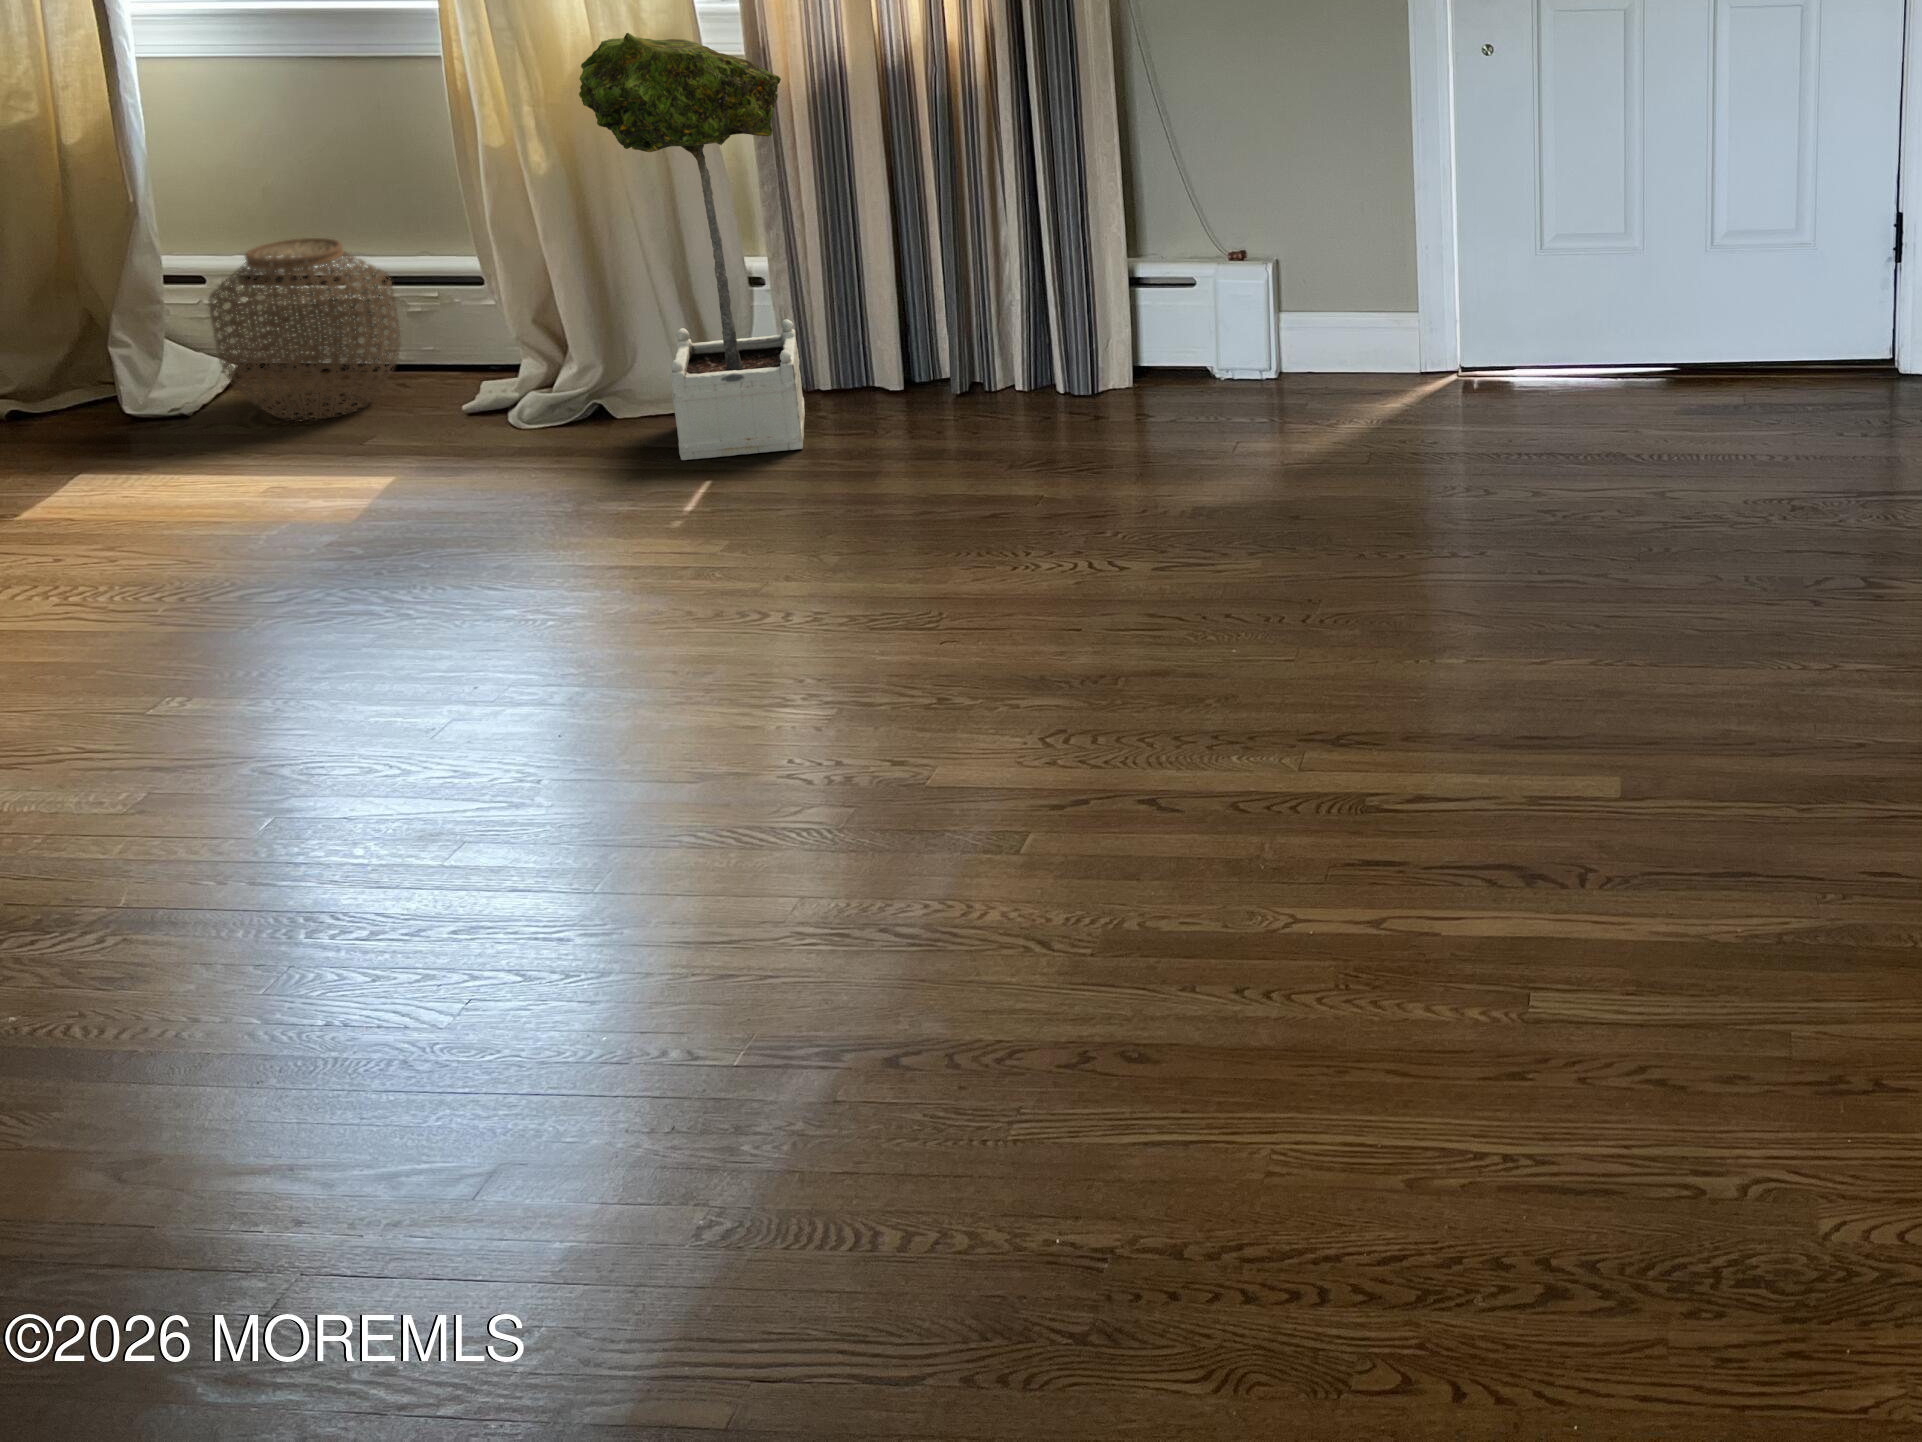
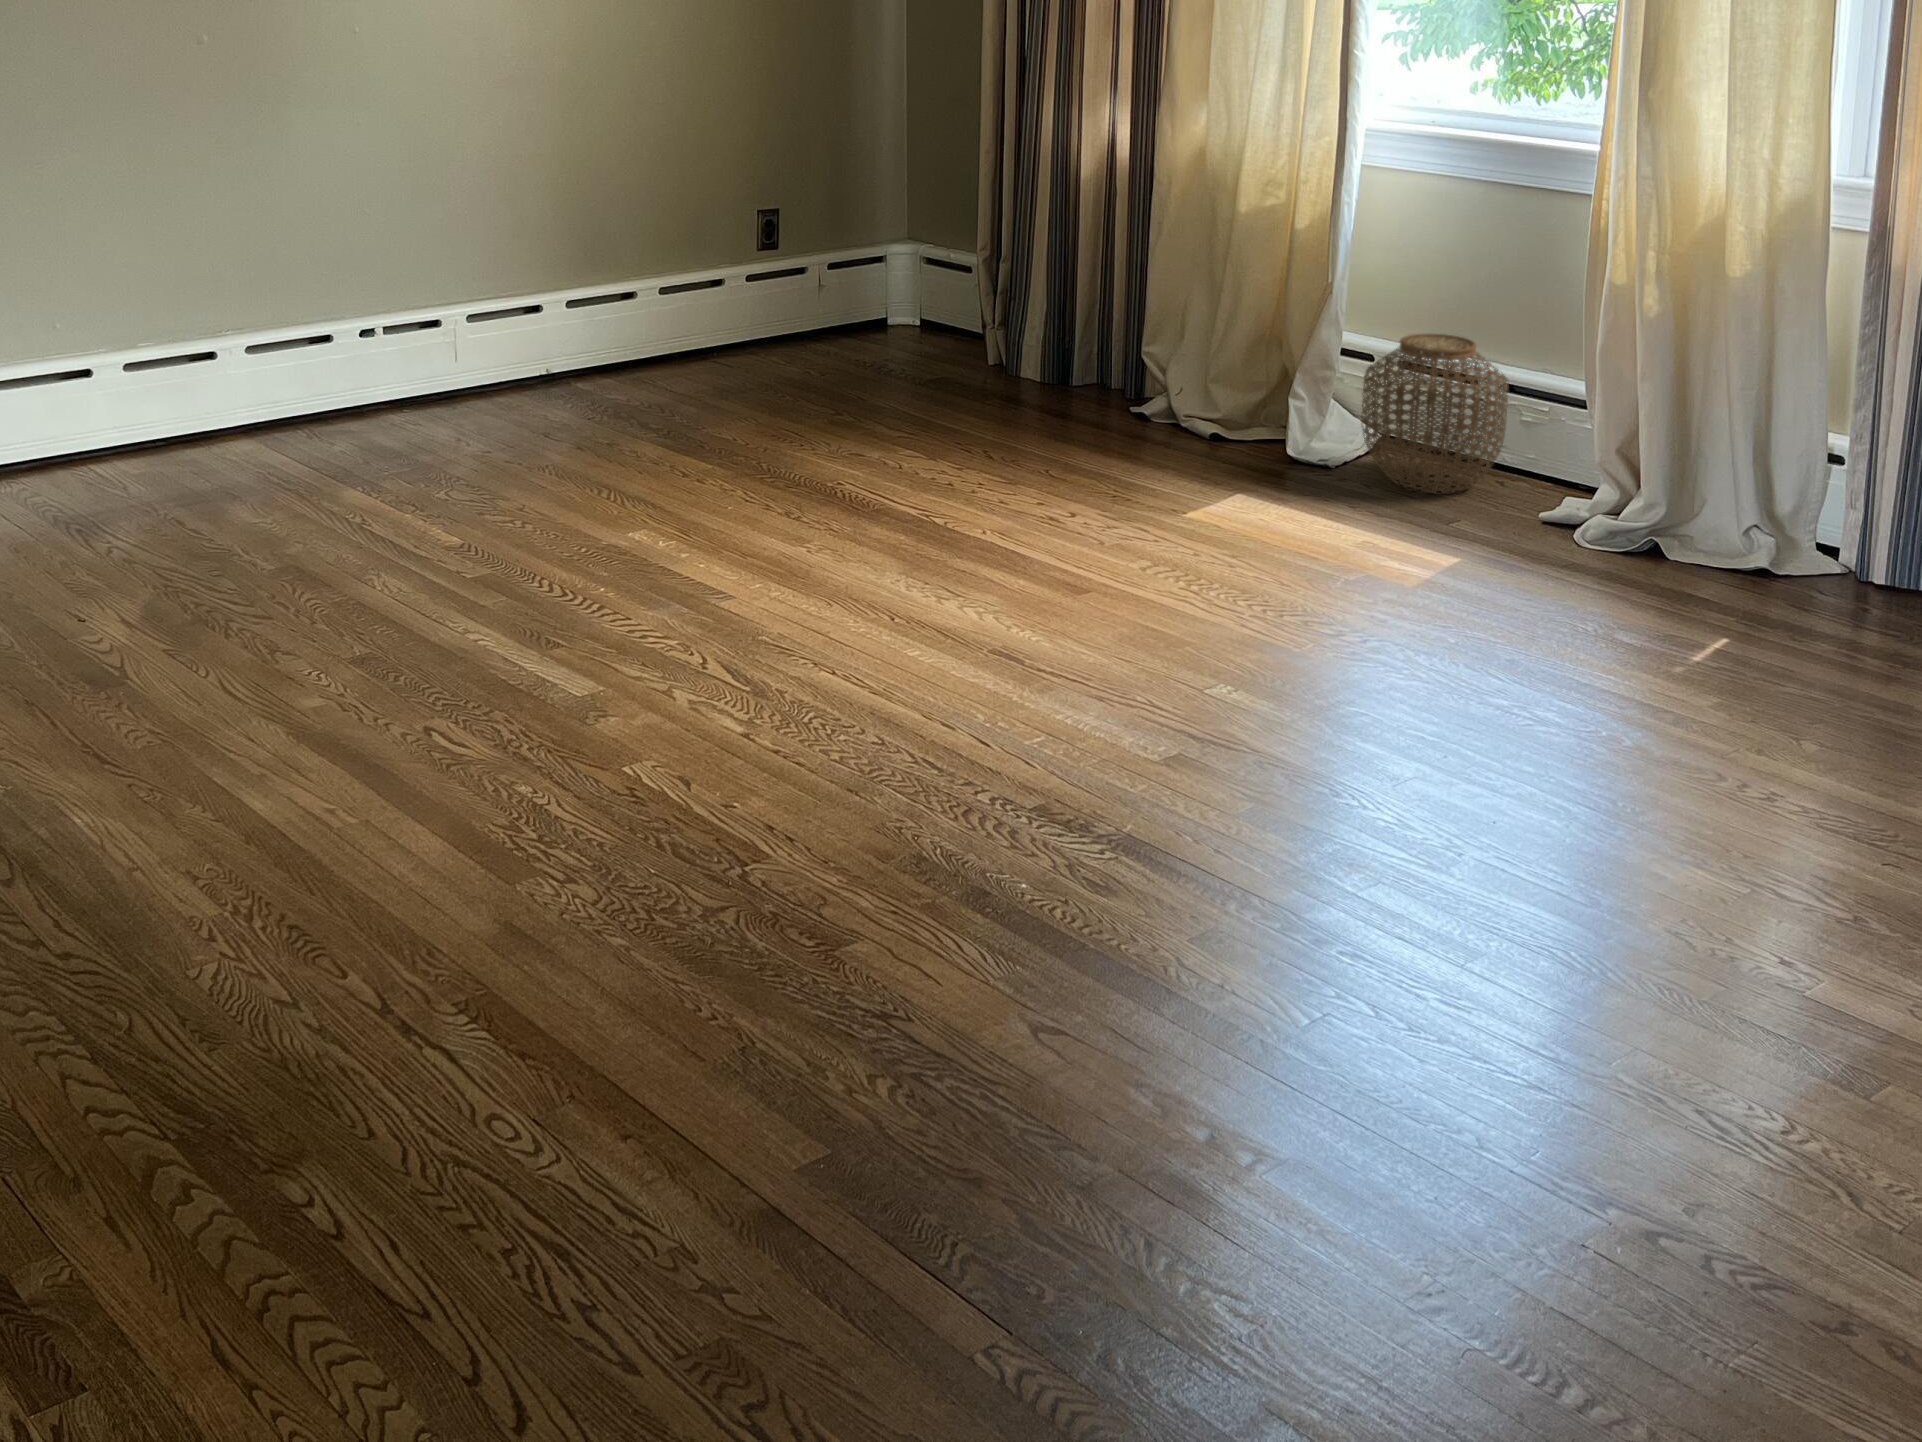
potted tree: present [579,33,805,460] -> none [1689,192,1890,633]

